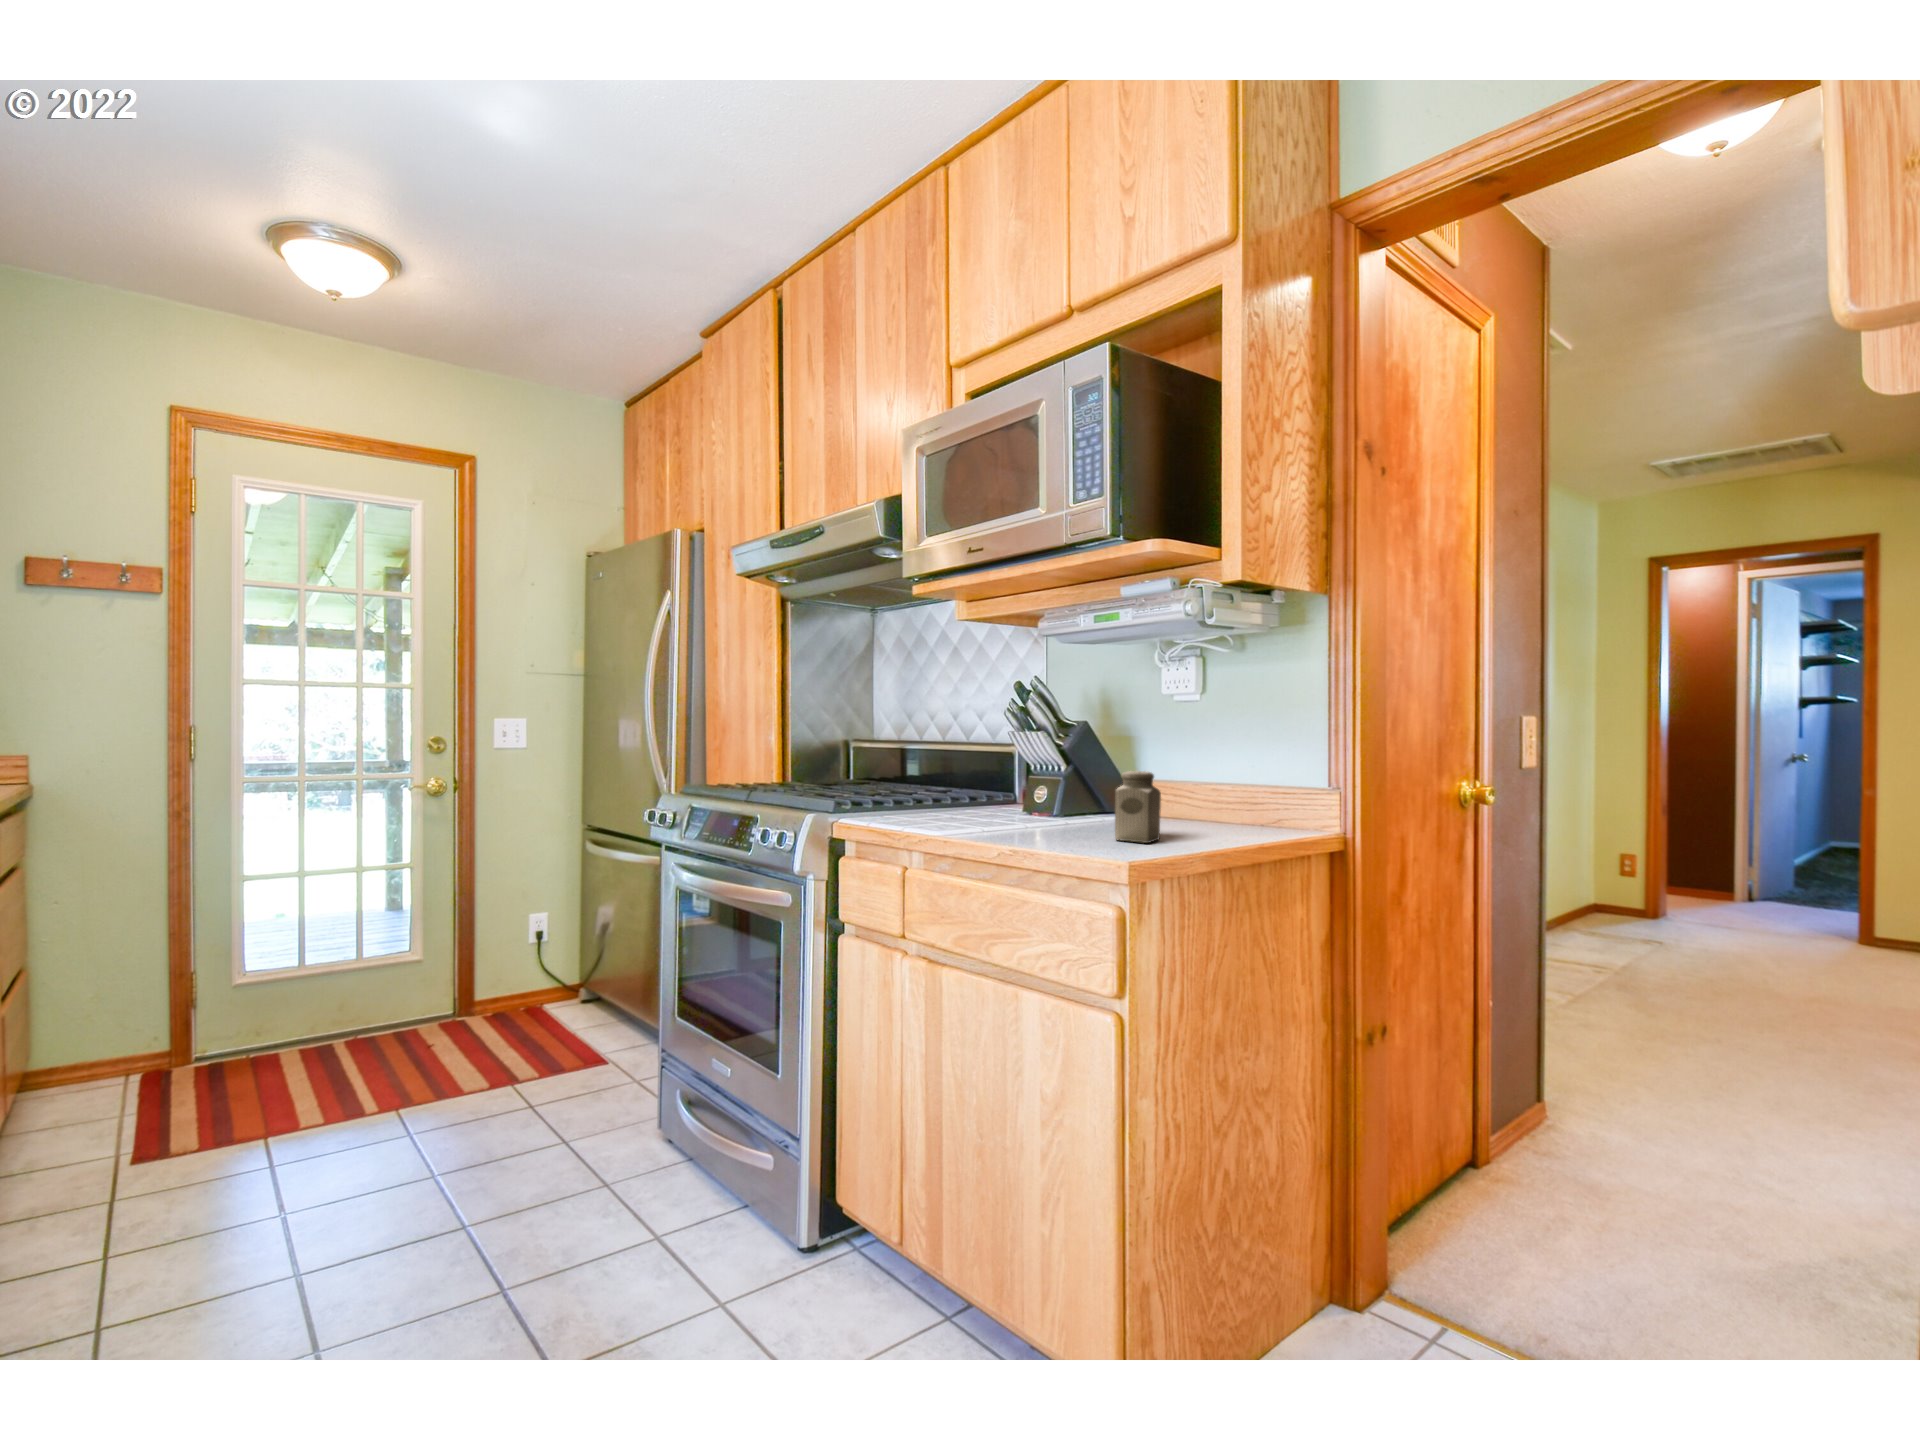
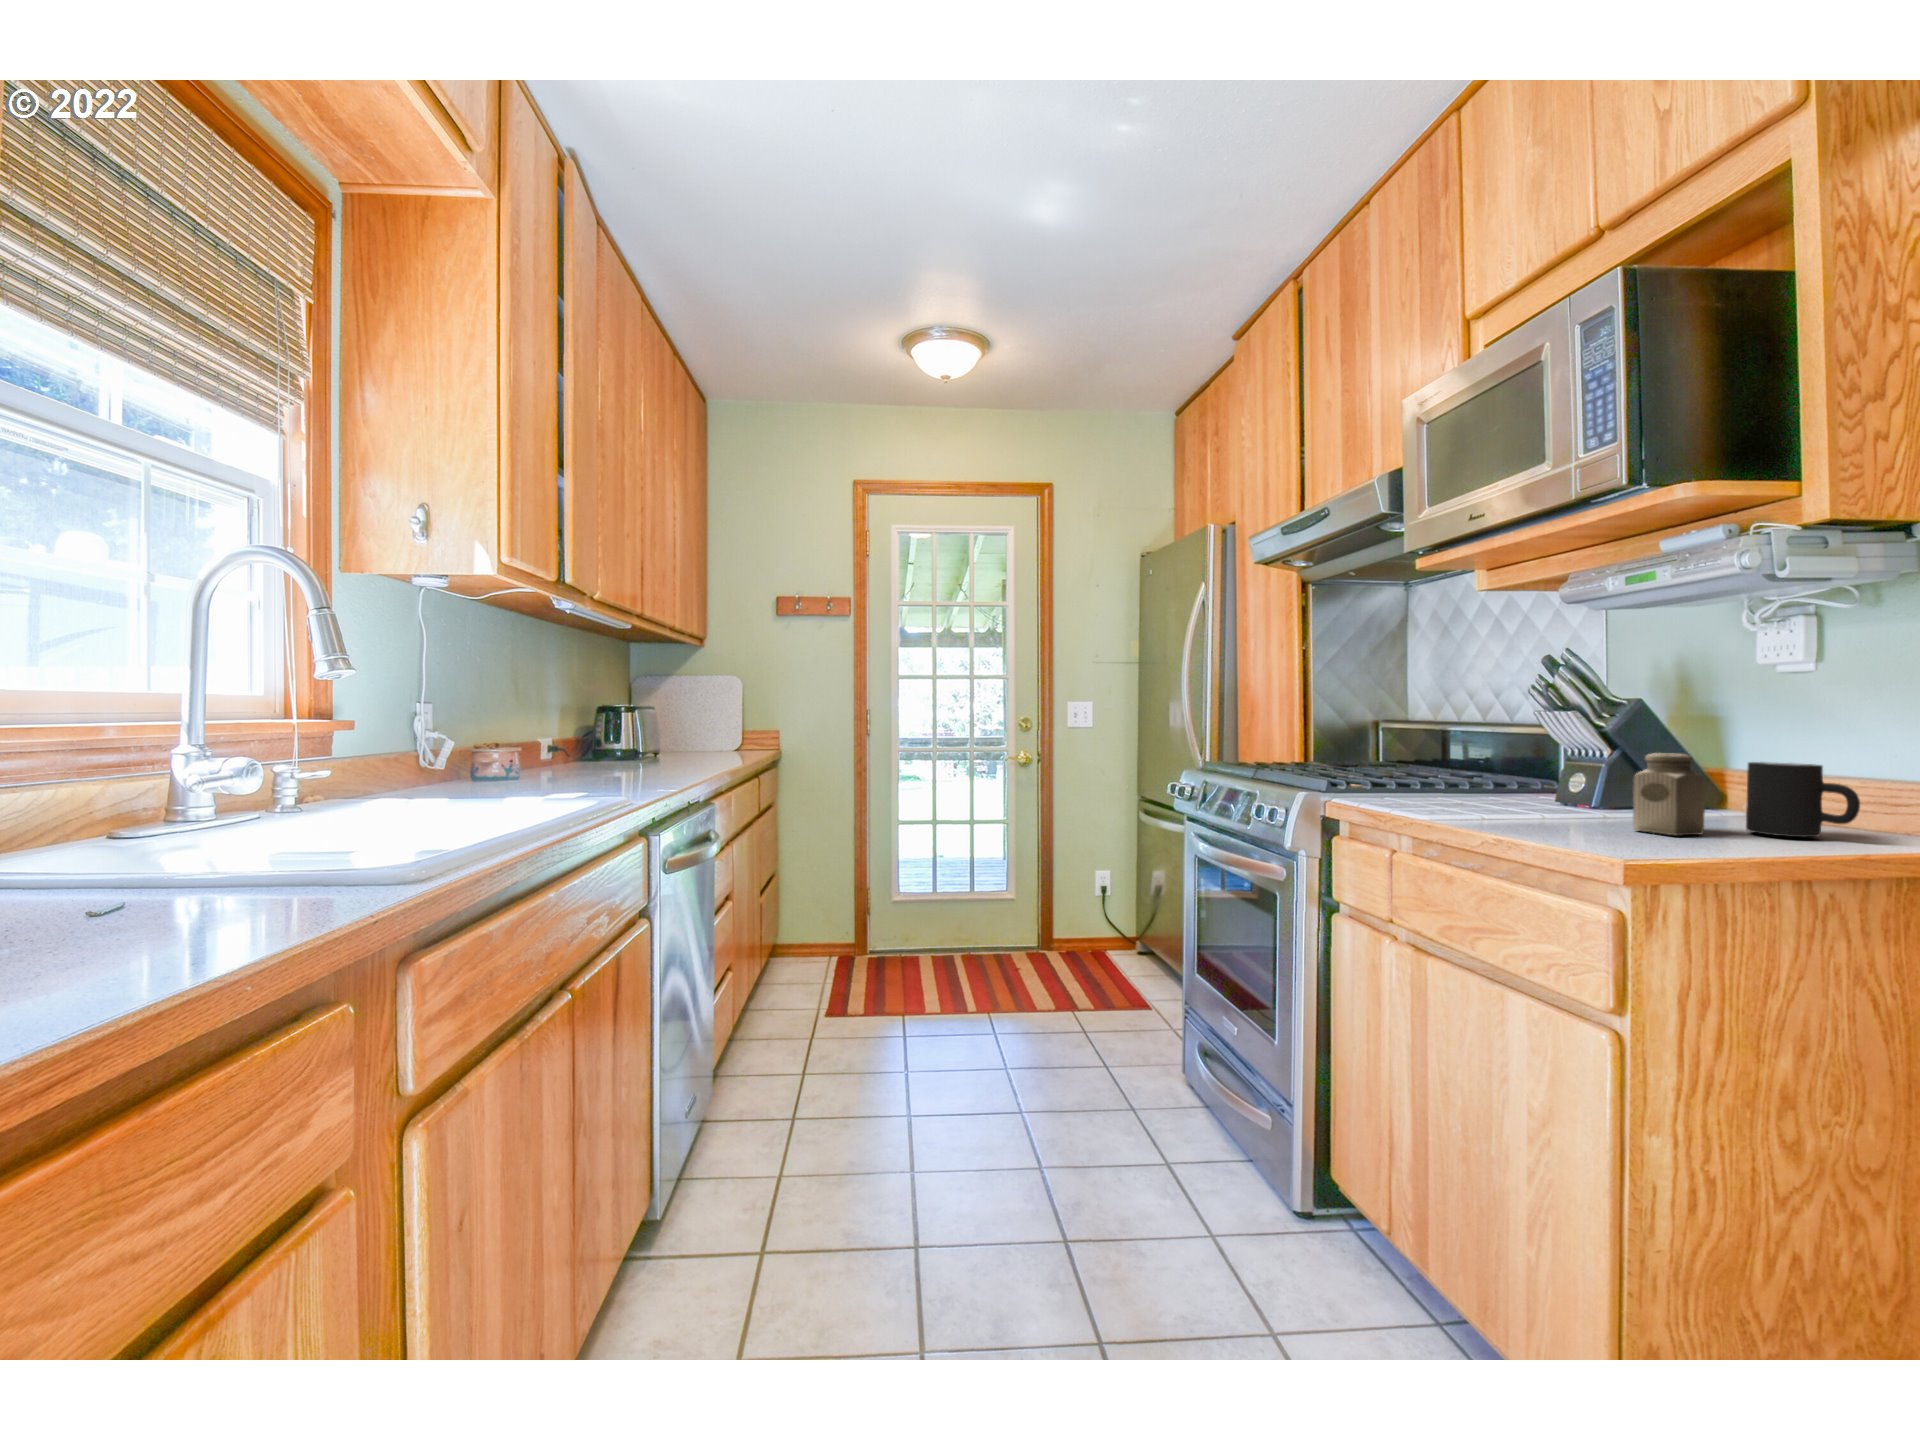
mug: none [1177,776,1246,836] -> present [1746,762,1860,837]

